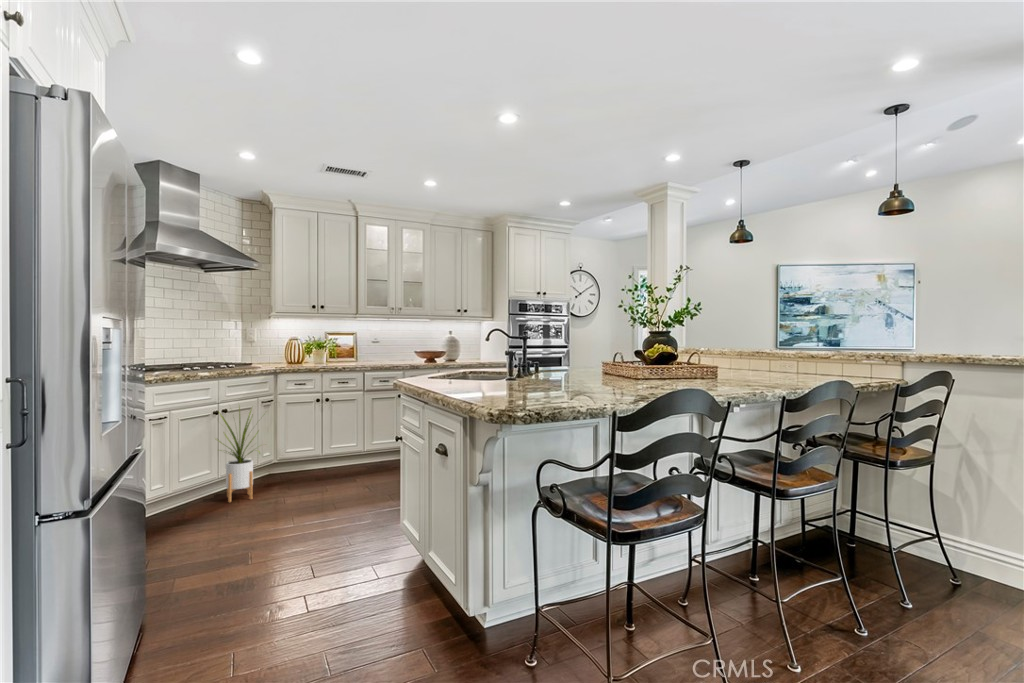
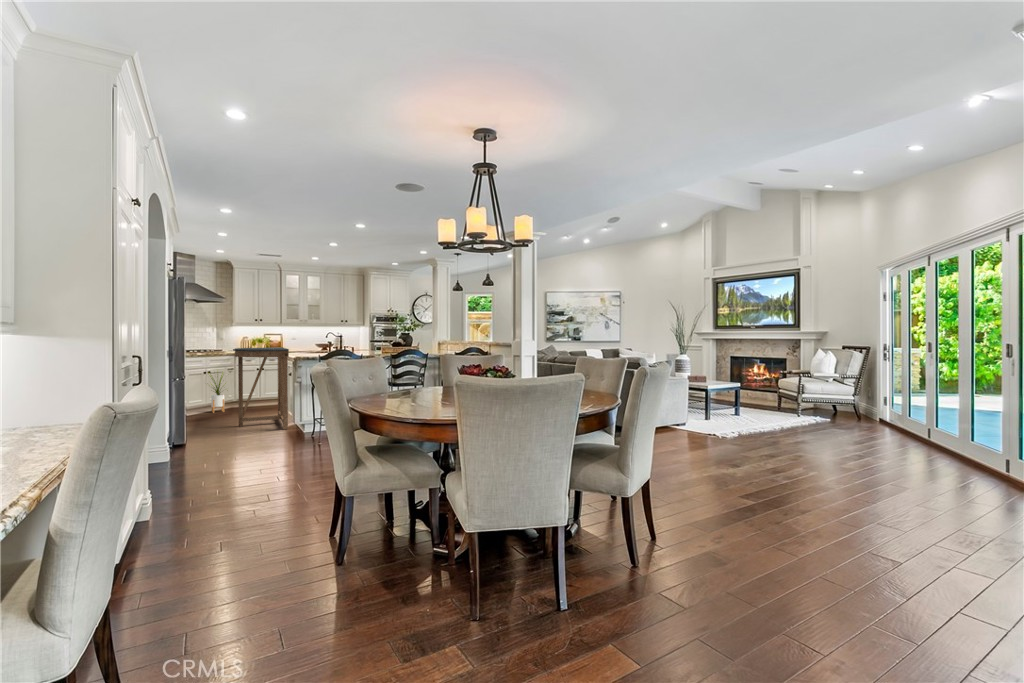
console table: none [270,363,432,615] -> present [233,347,289,429]

